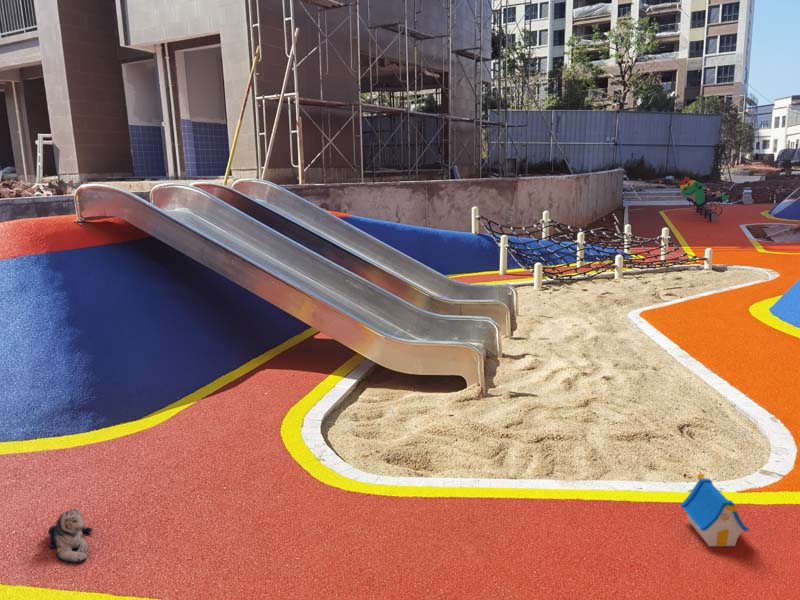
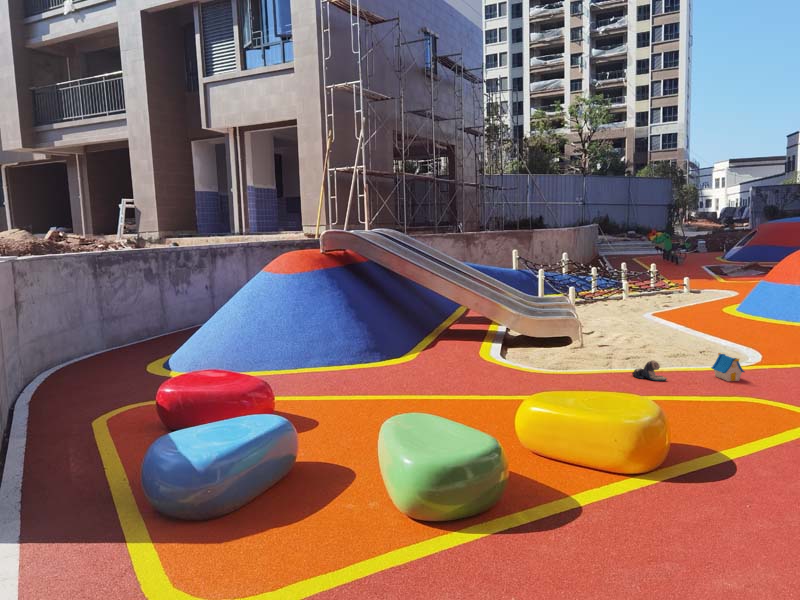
plush toy: present [48,509,92,563] -> present [632,361,667,381]

